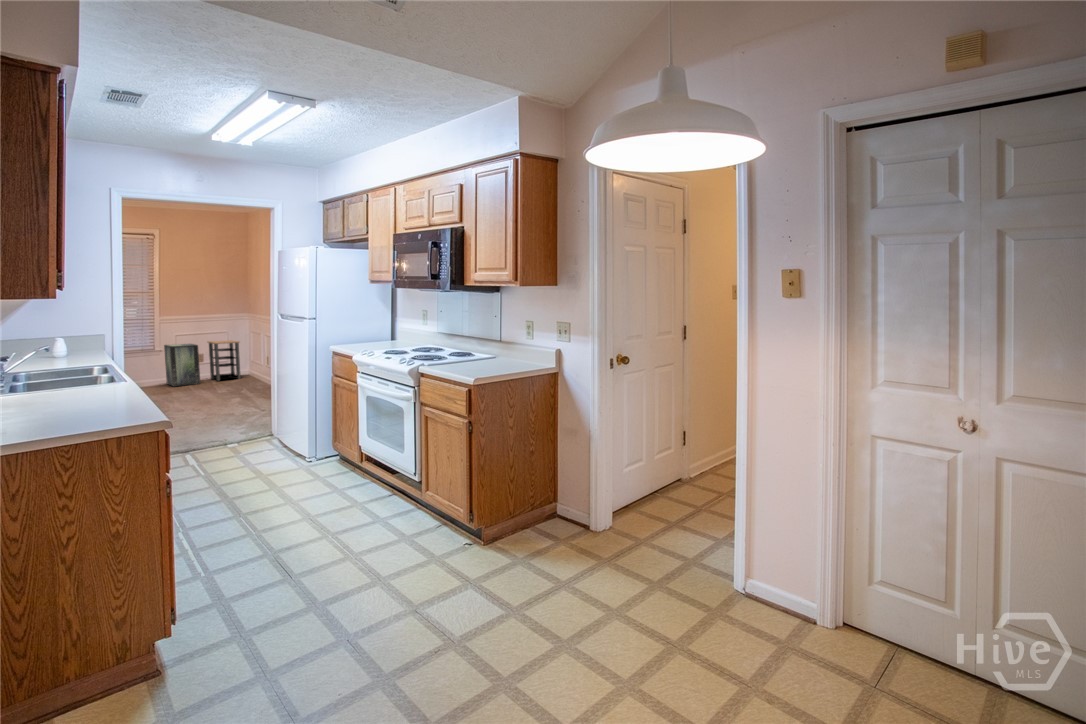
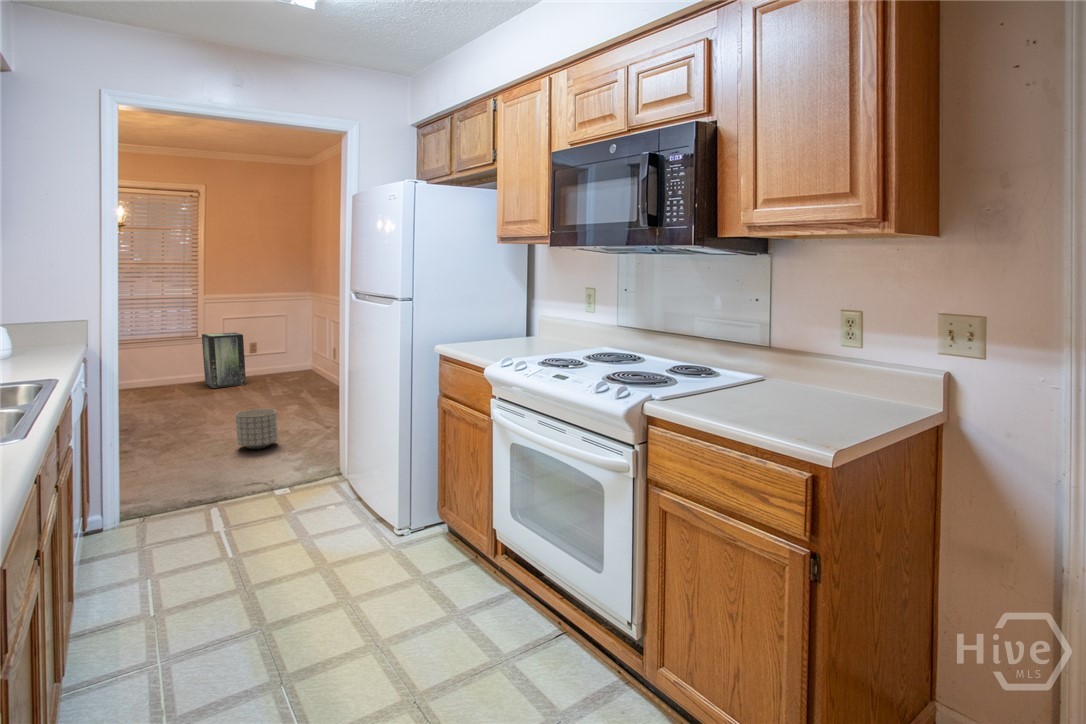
side table: present [208,340,241,381] -> none [255,328,296,381]
planter: none [196,395,227,422] -> present [236,409,278,449]

